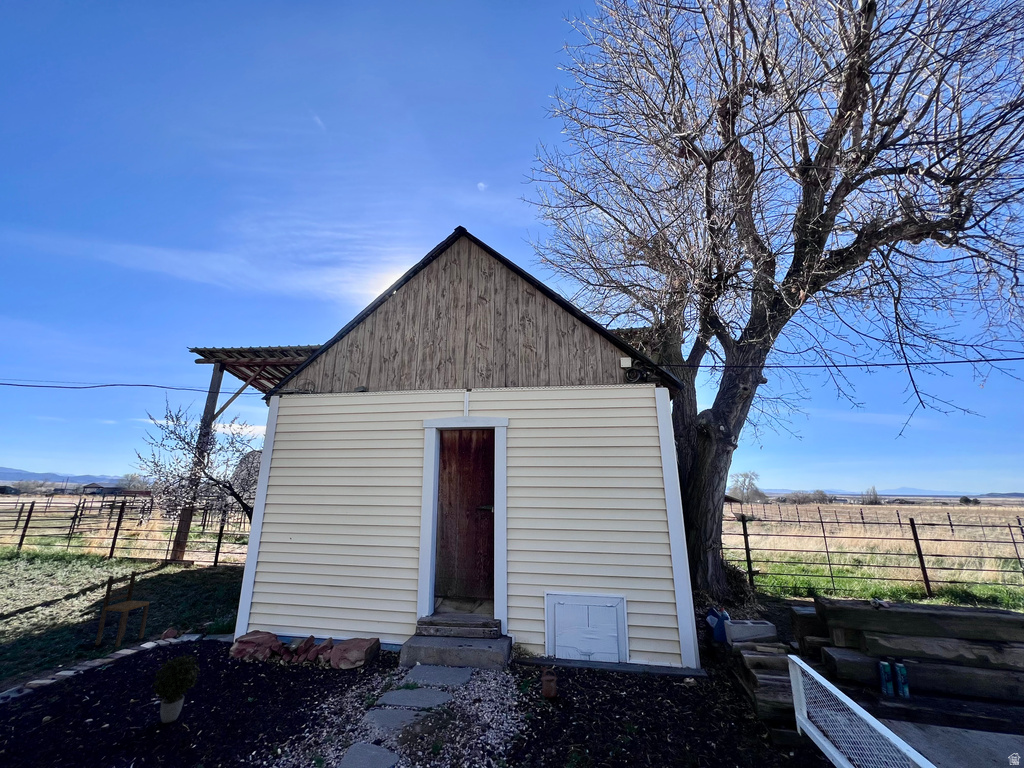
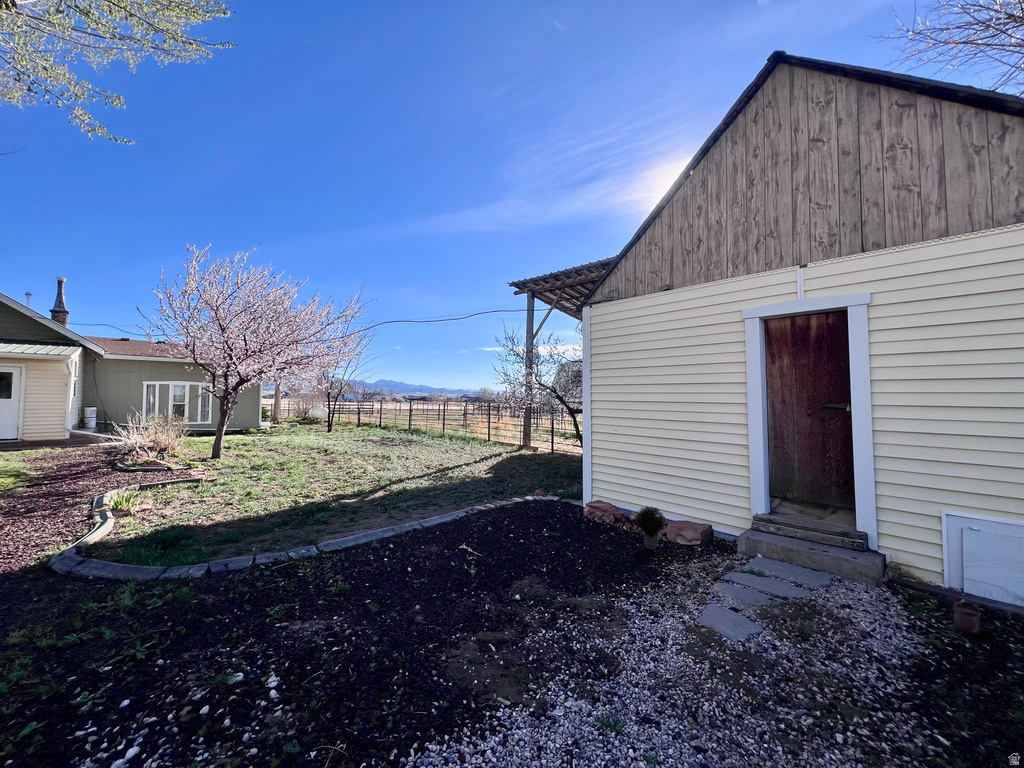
chair: present [95,571,150,647] -> none [499,448,524,496]
potted plant: present [153,655,200,723] -> present [636,507,666,550]

